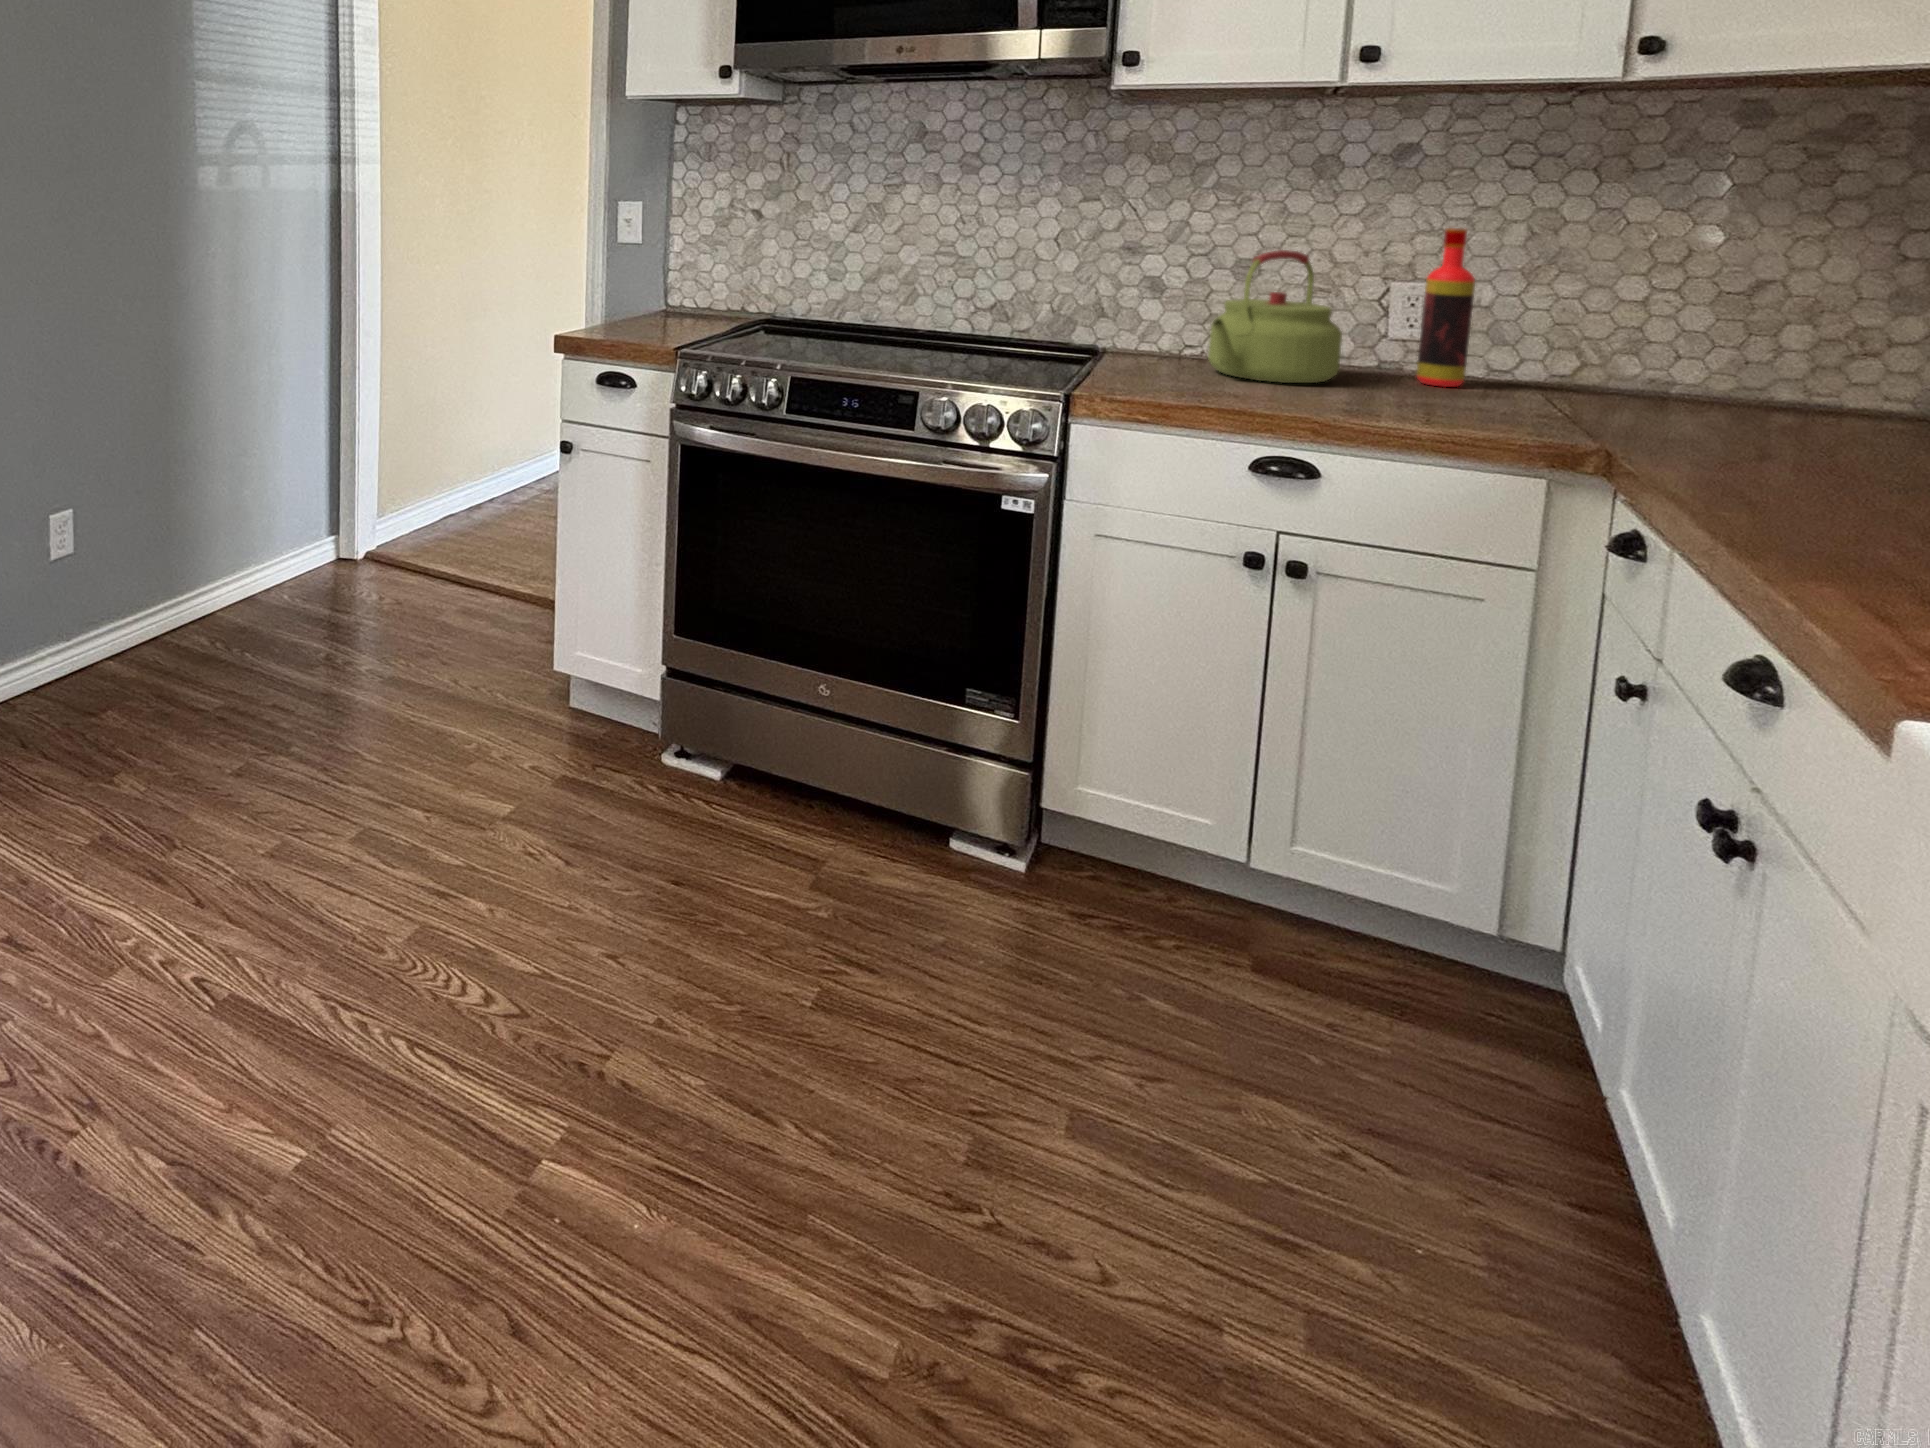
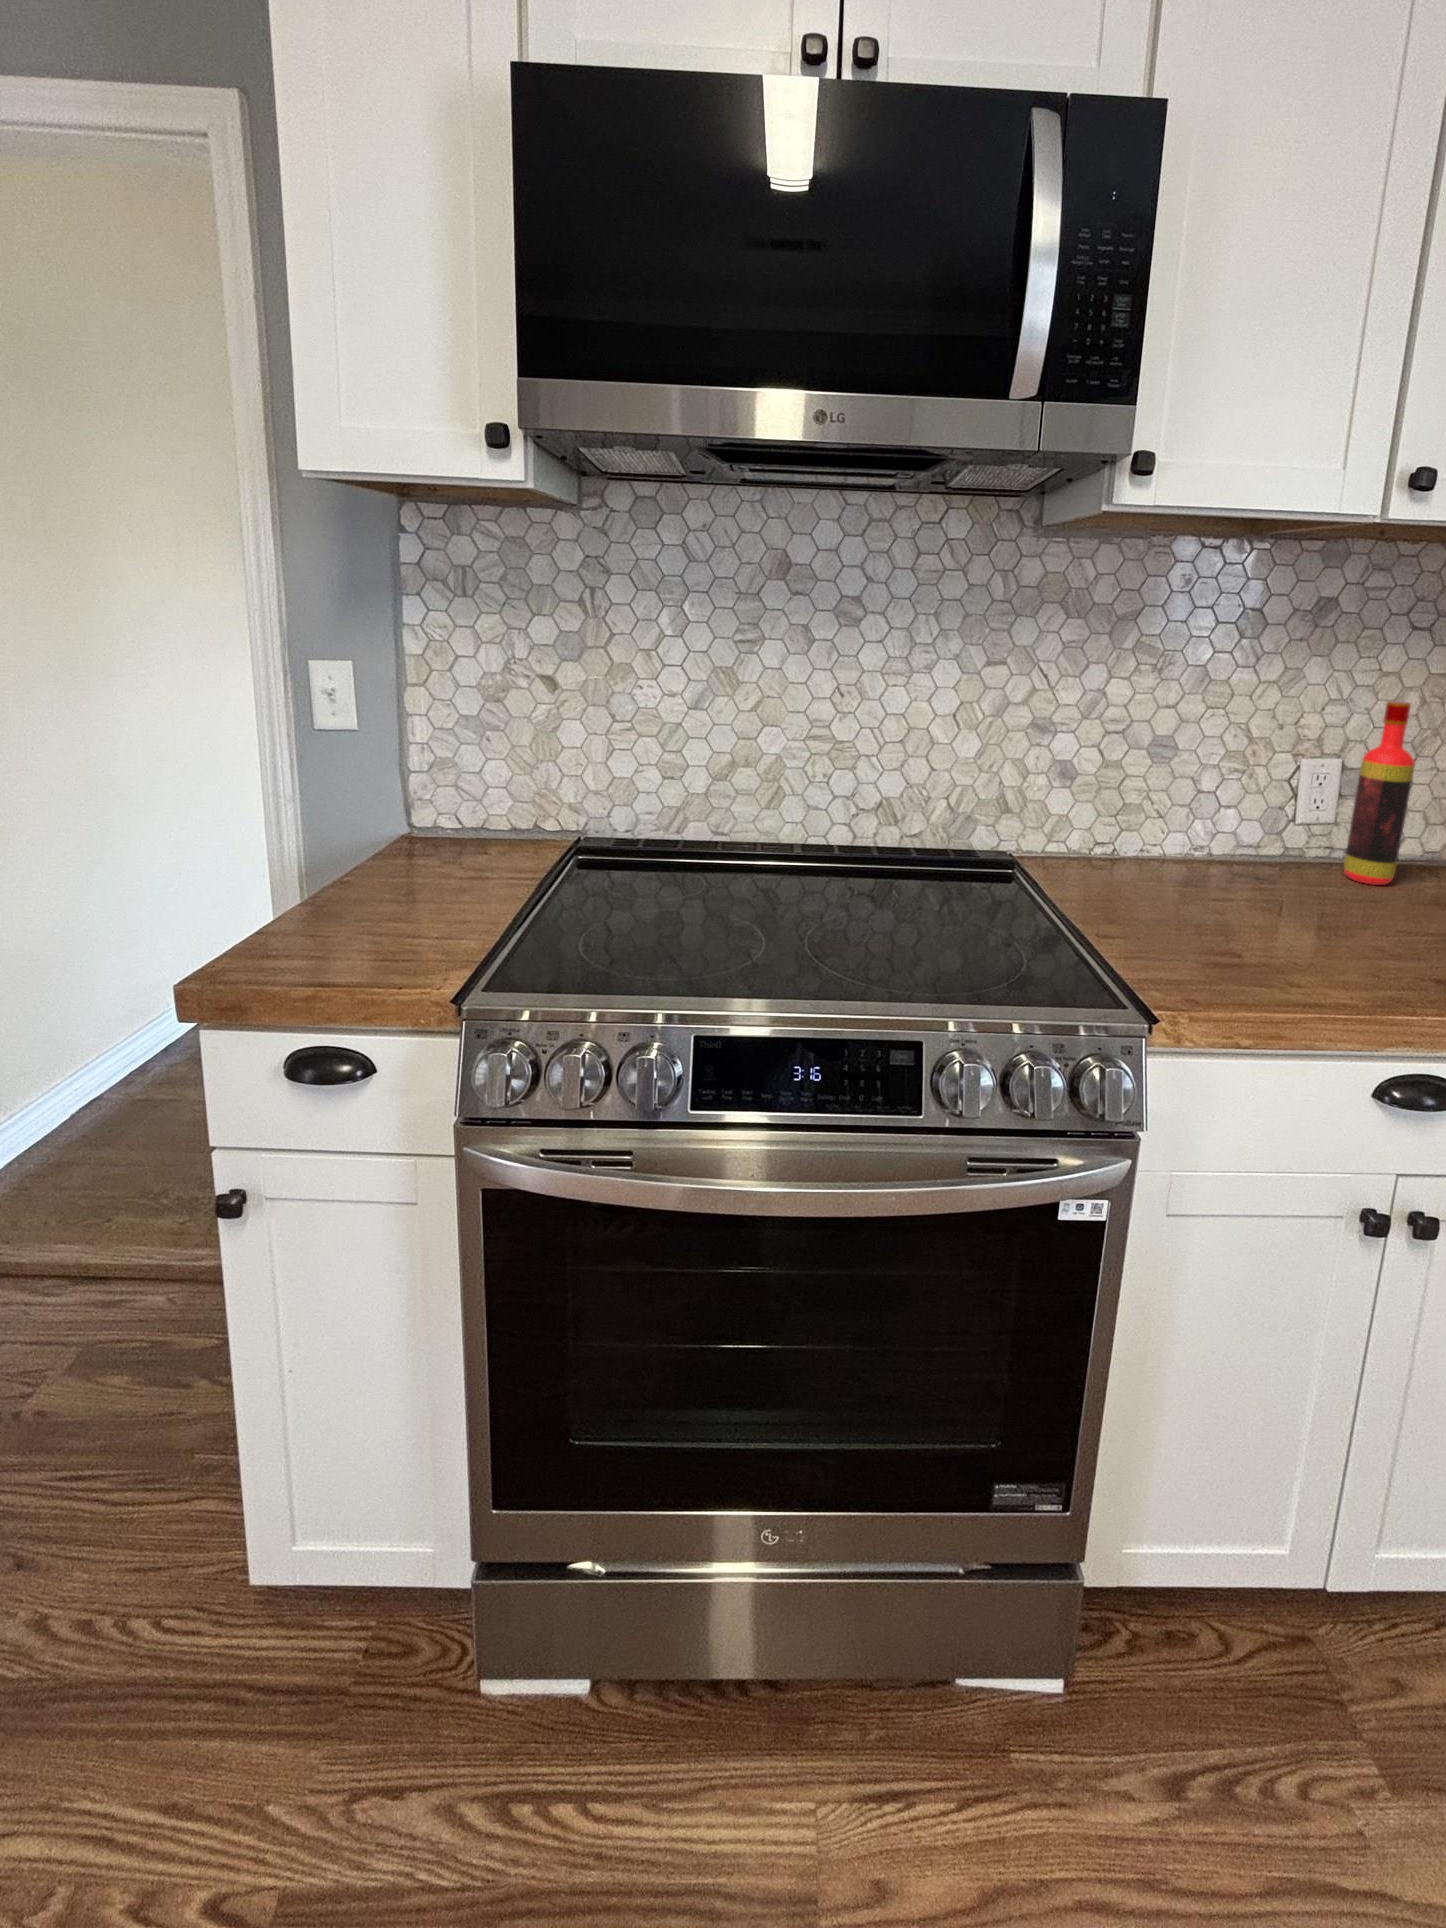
kettle: present [1208,250,1342,383] -> none [1168,735,1329,913]

